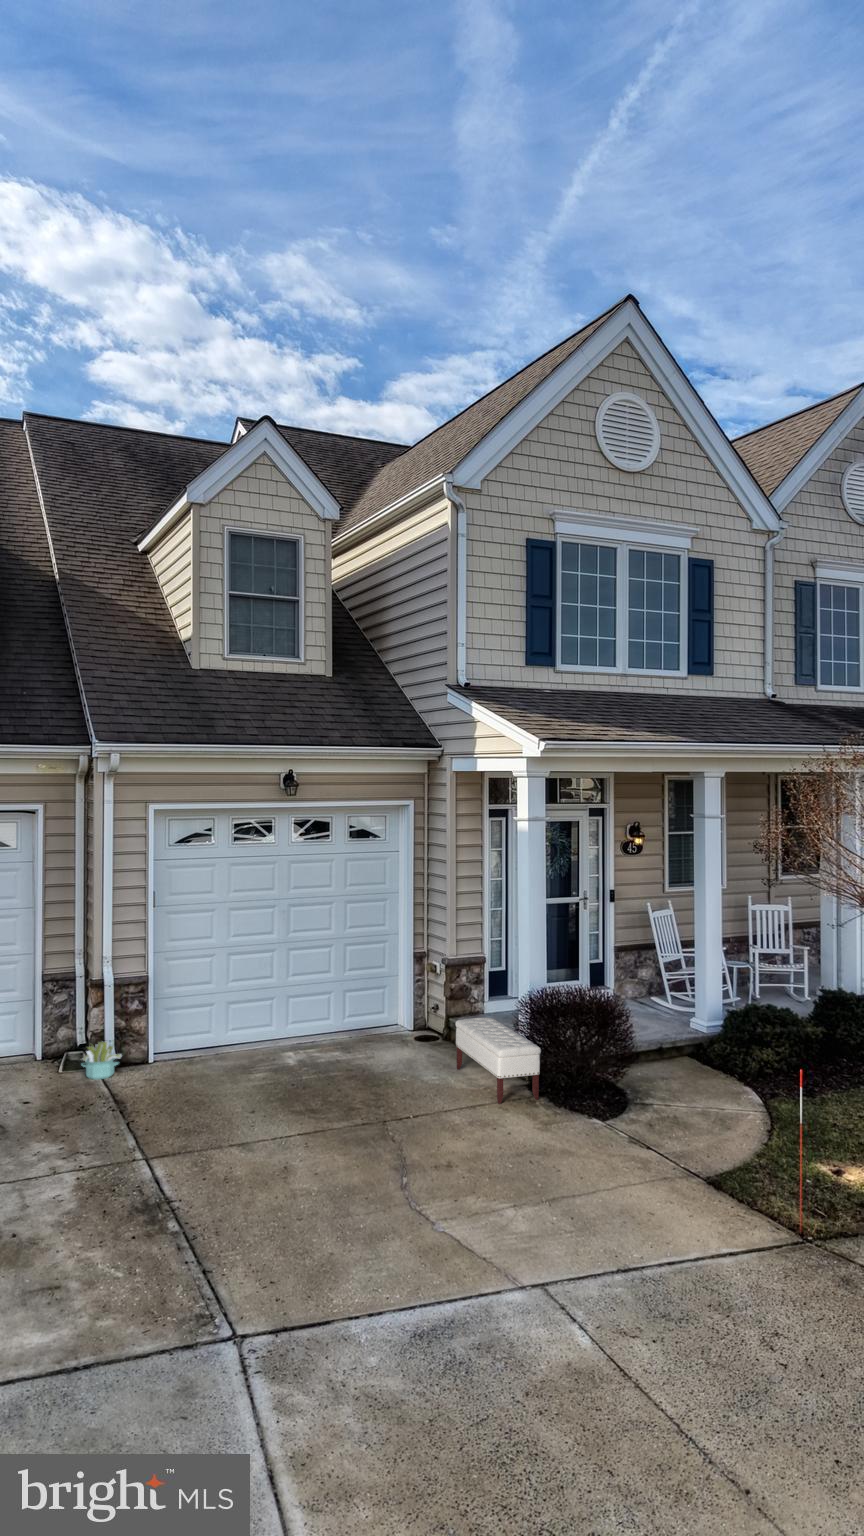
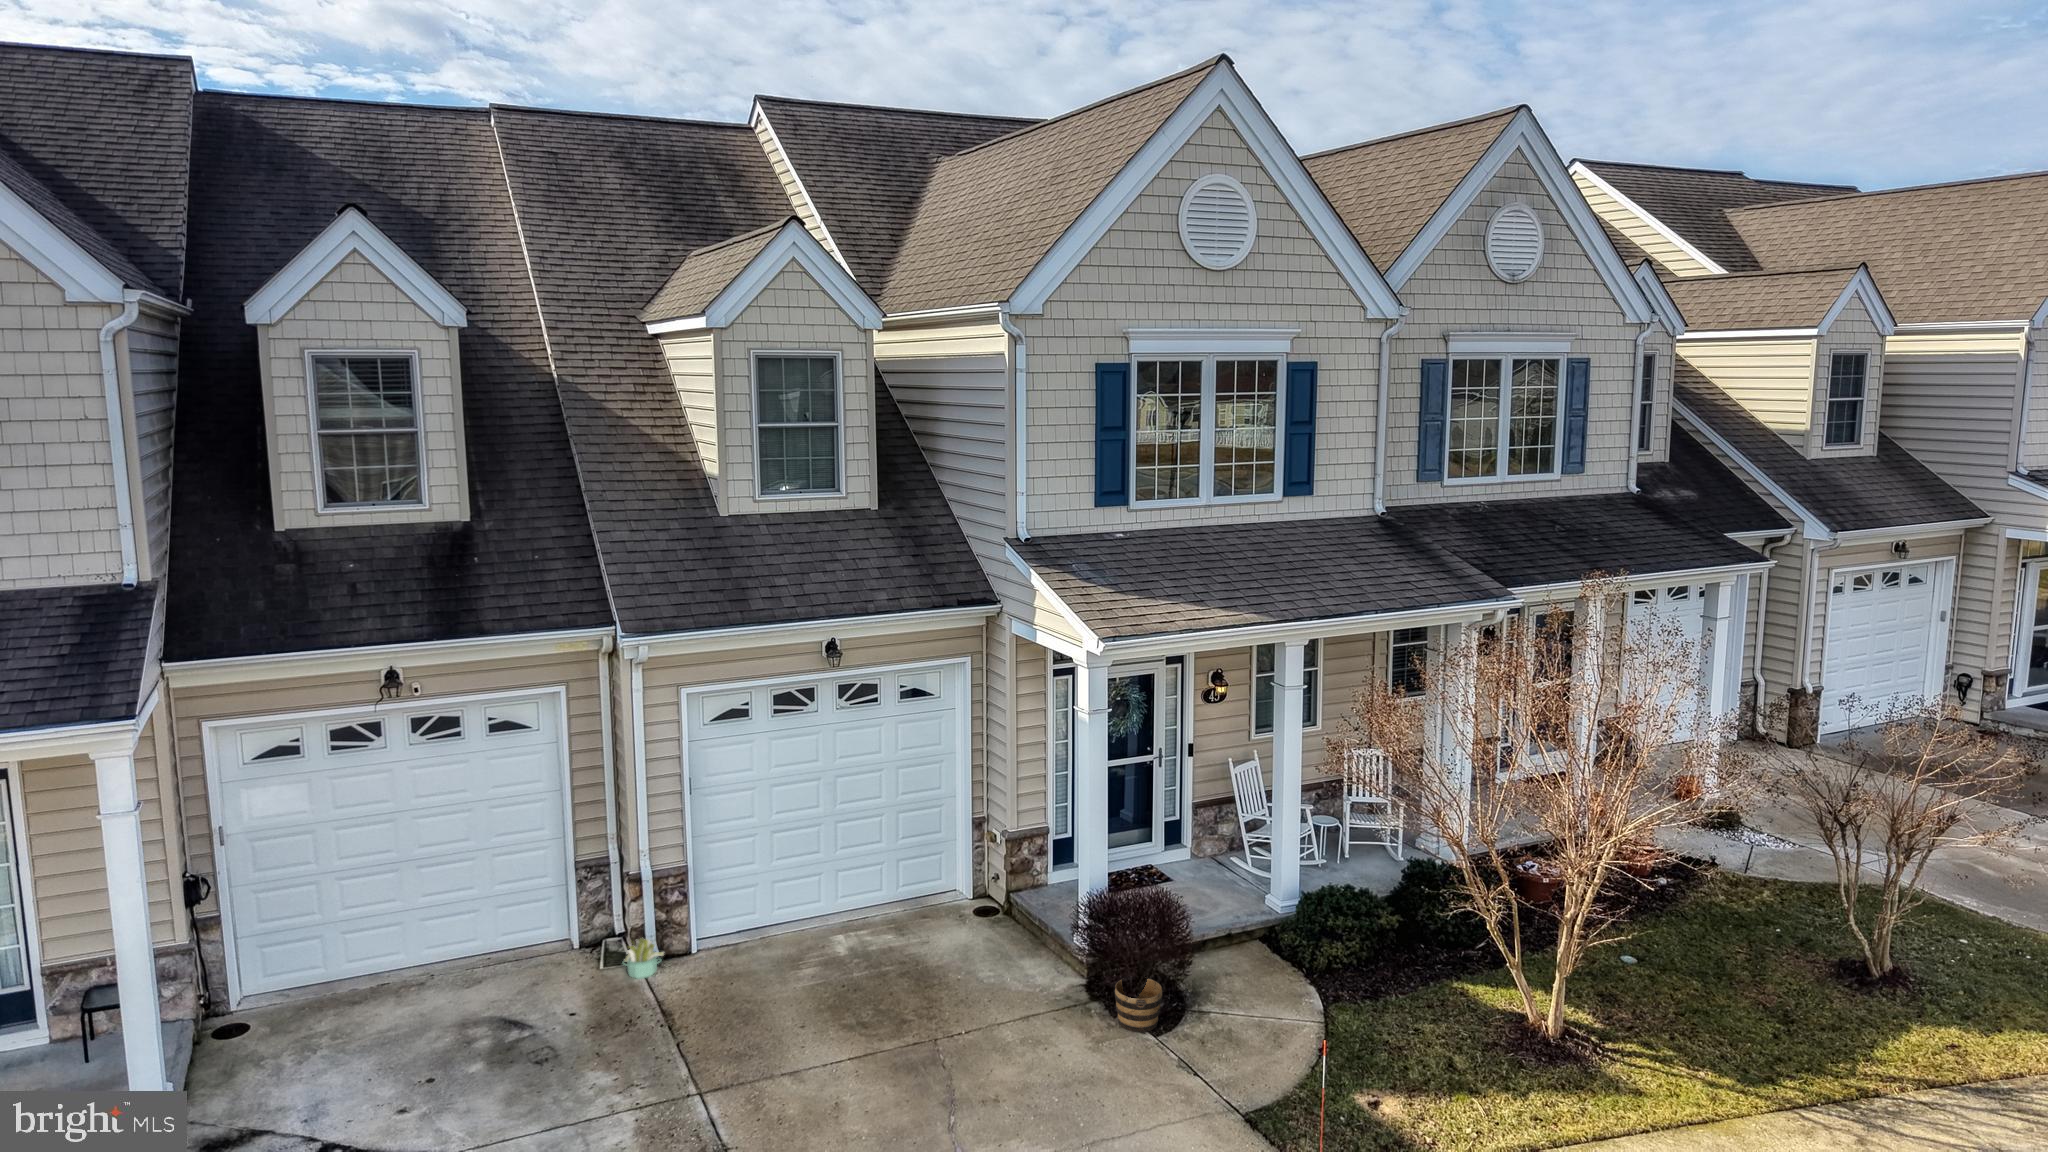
bench: present [455,1017,541,1104] -> none [1013,907,1098,1012]
bucket: none [559,1068,607,1118] -> present [1115,979,1162,1032]

